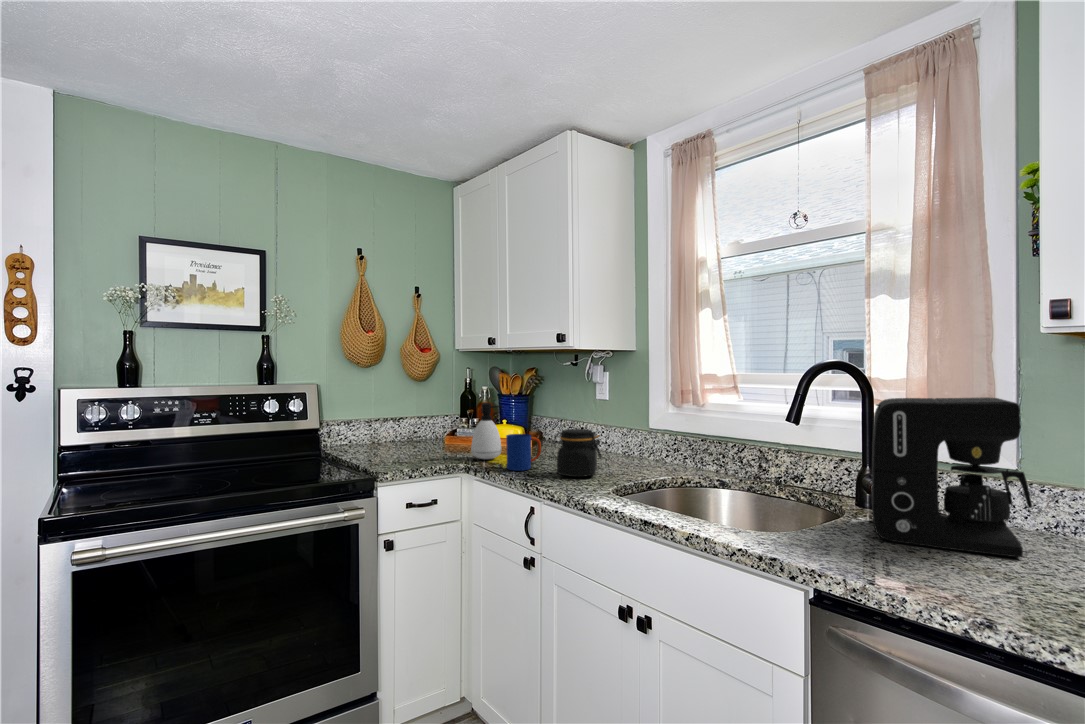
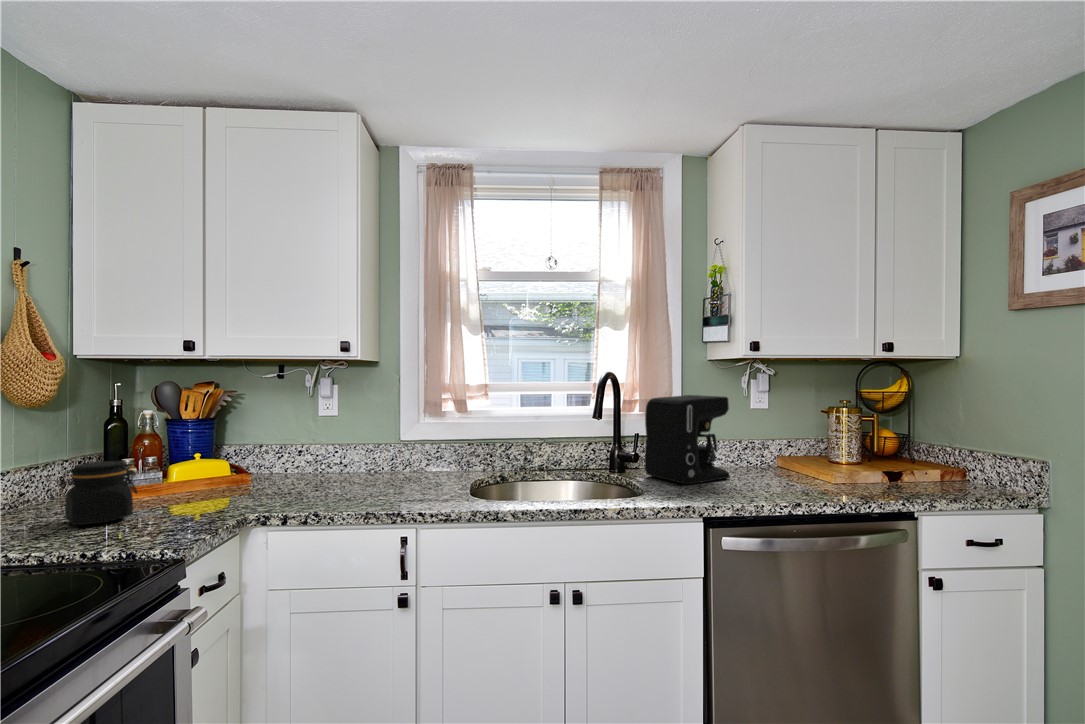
soap dispenser: present [471,403,501,459] -> none [222,431,268,506]
jar: present [552,429,602,477] -> present [57,461,138,525]
mug: present [506,434,541,471] -> none [315,462,349,508]

